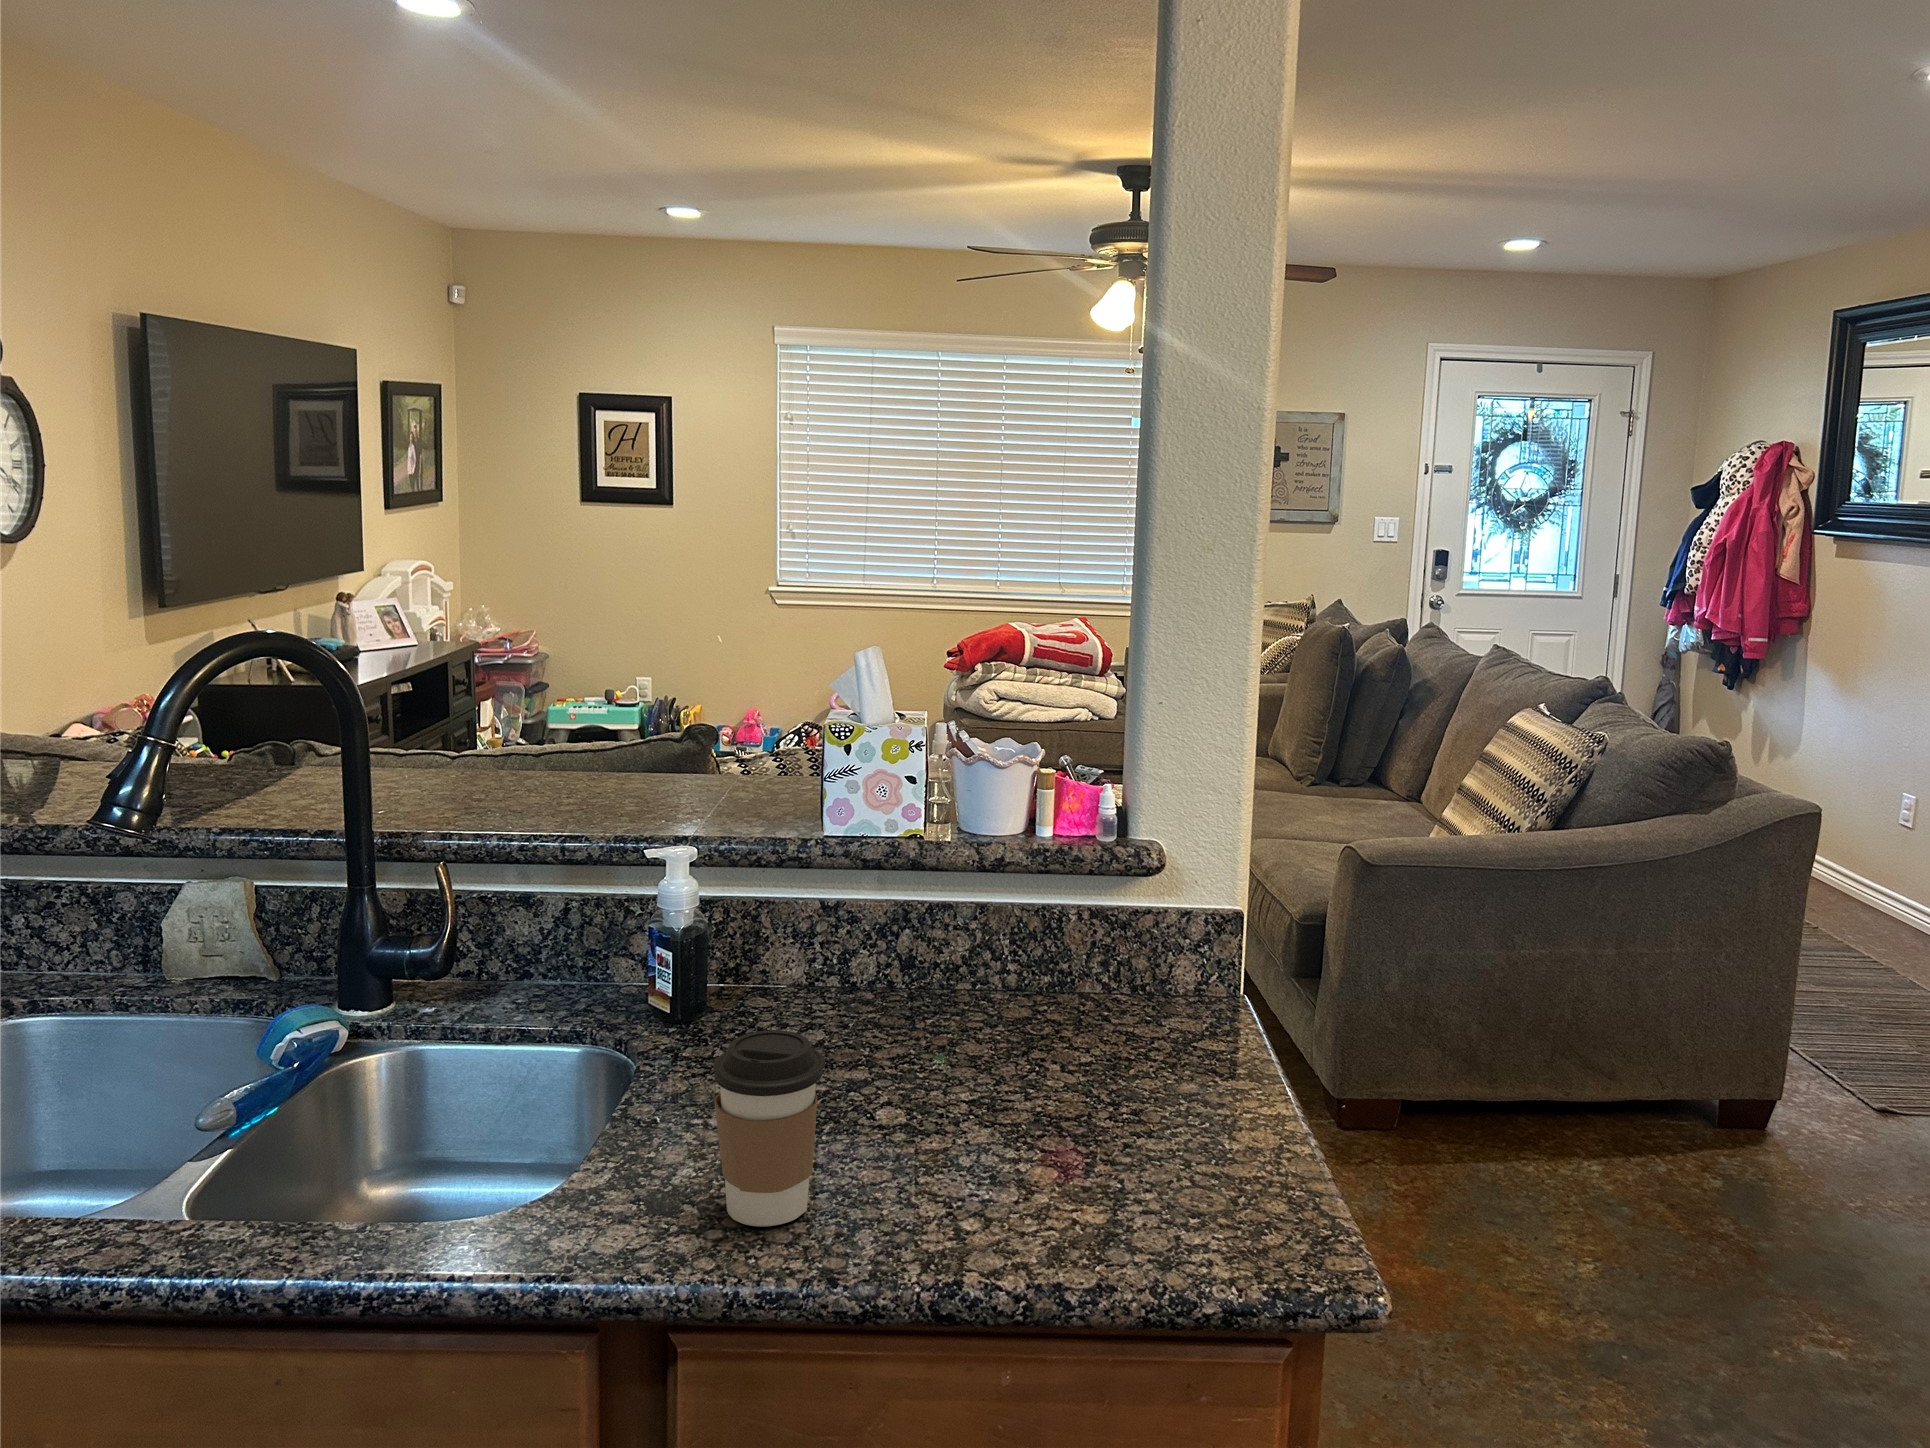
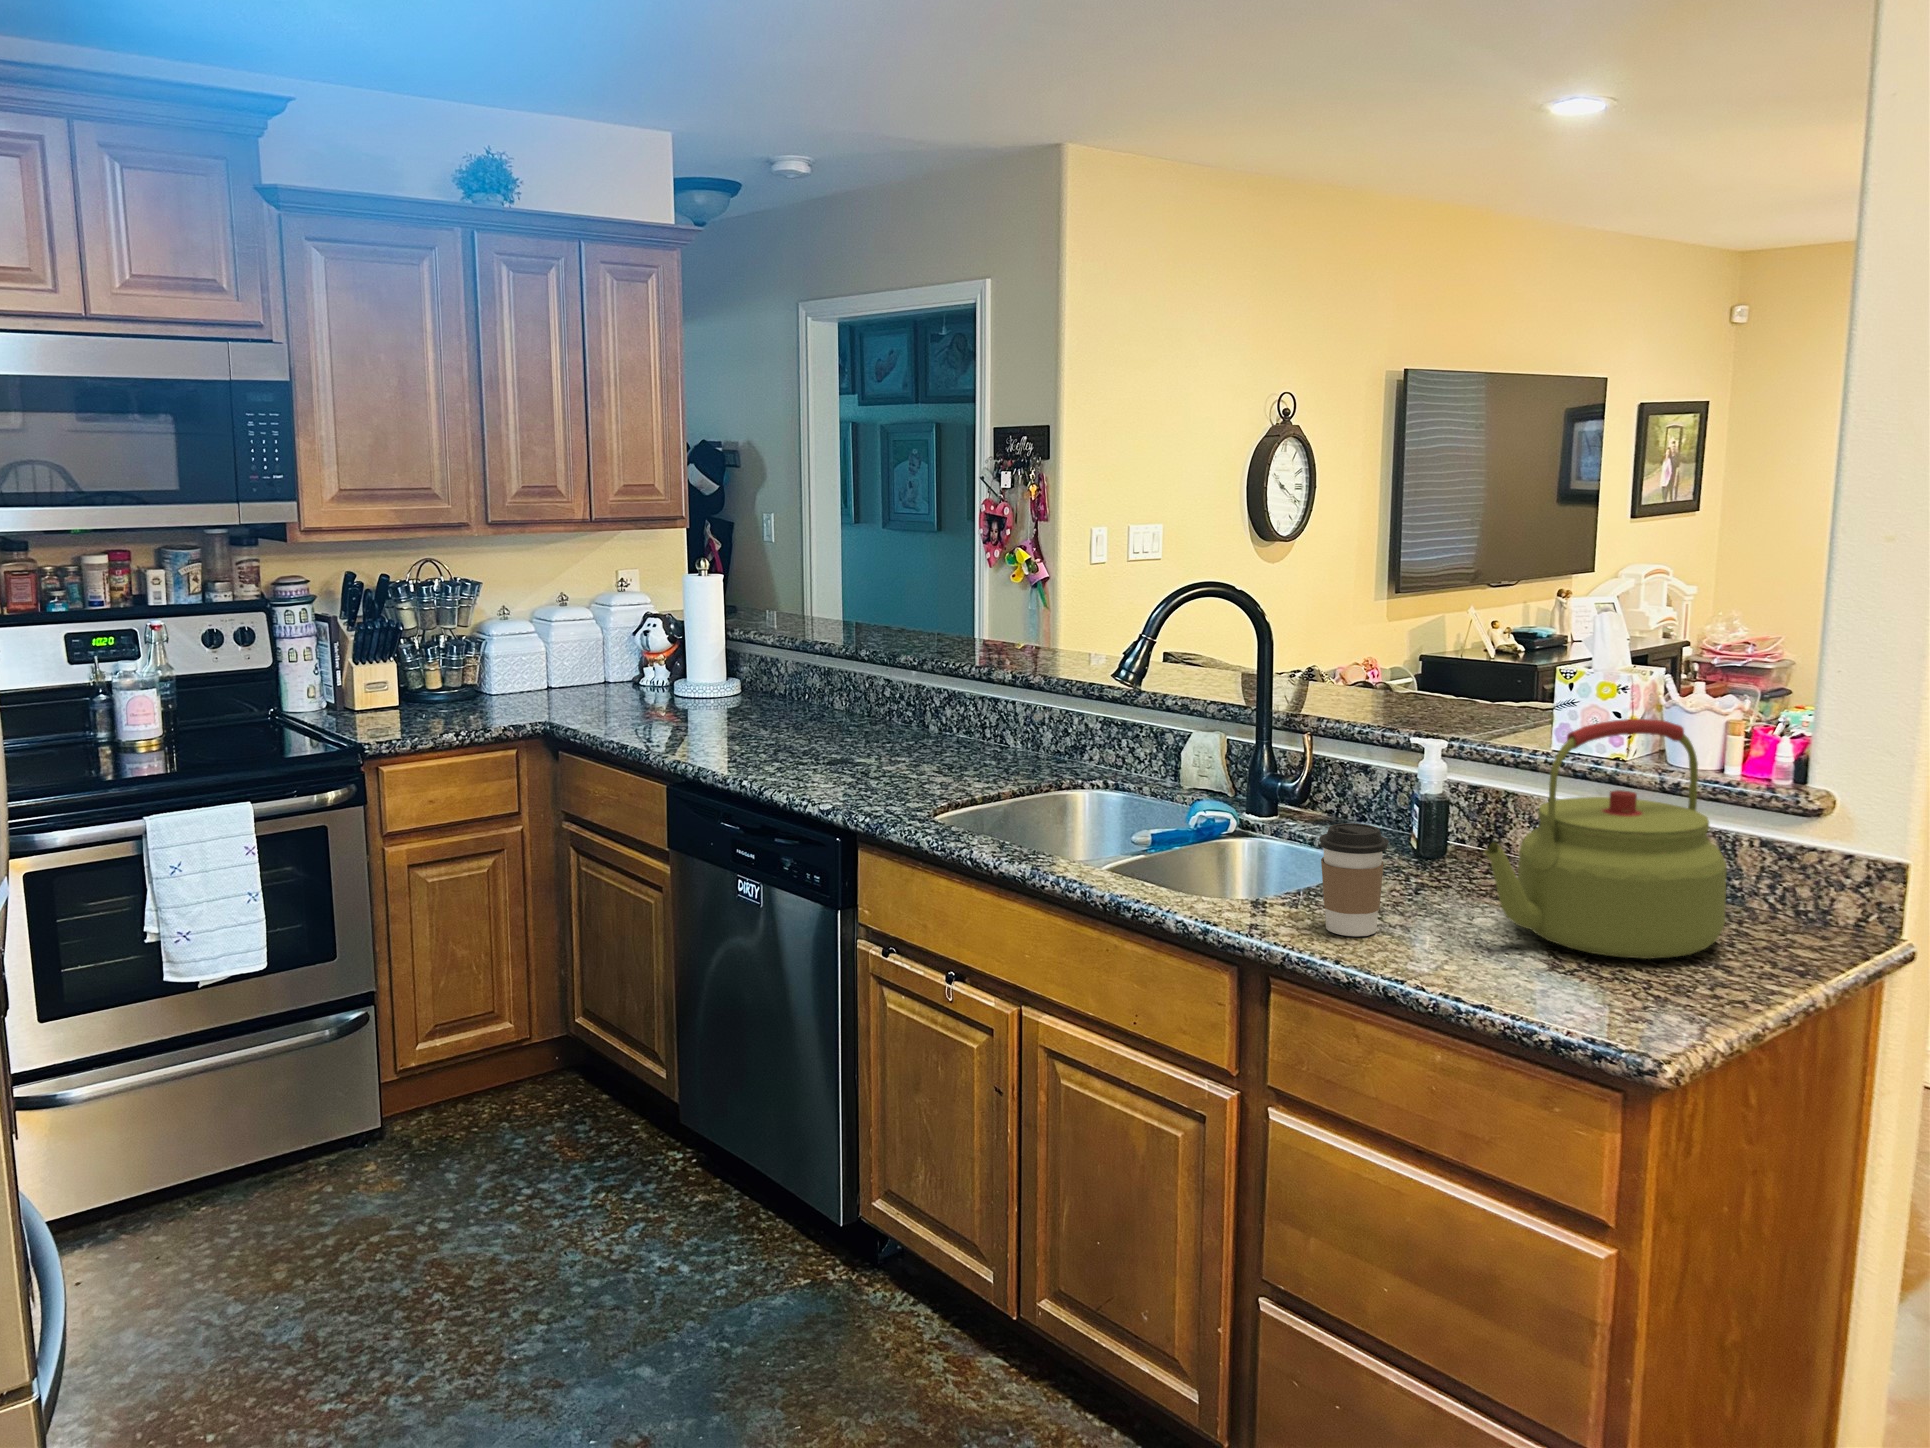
kettle: none [922,795,1176,1131] -> present [1484,719,1727,959]

